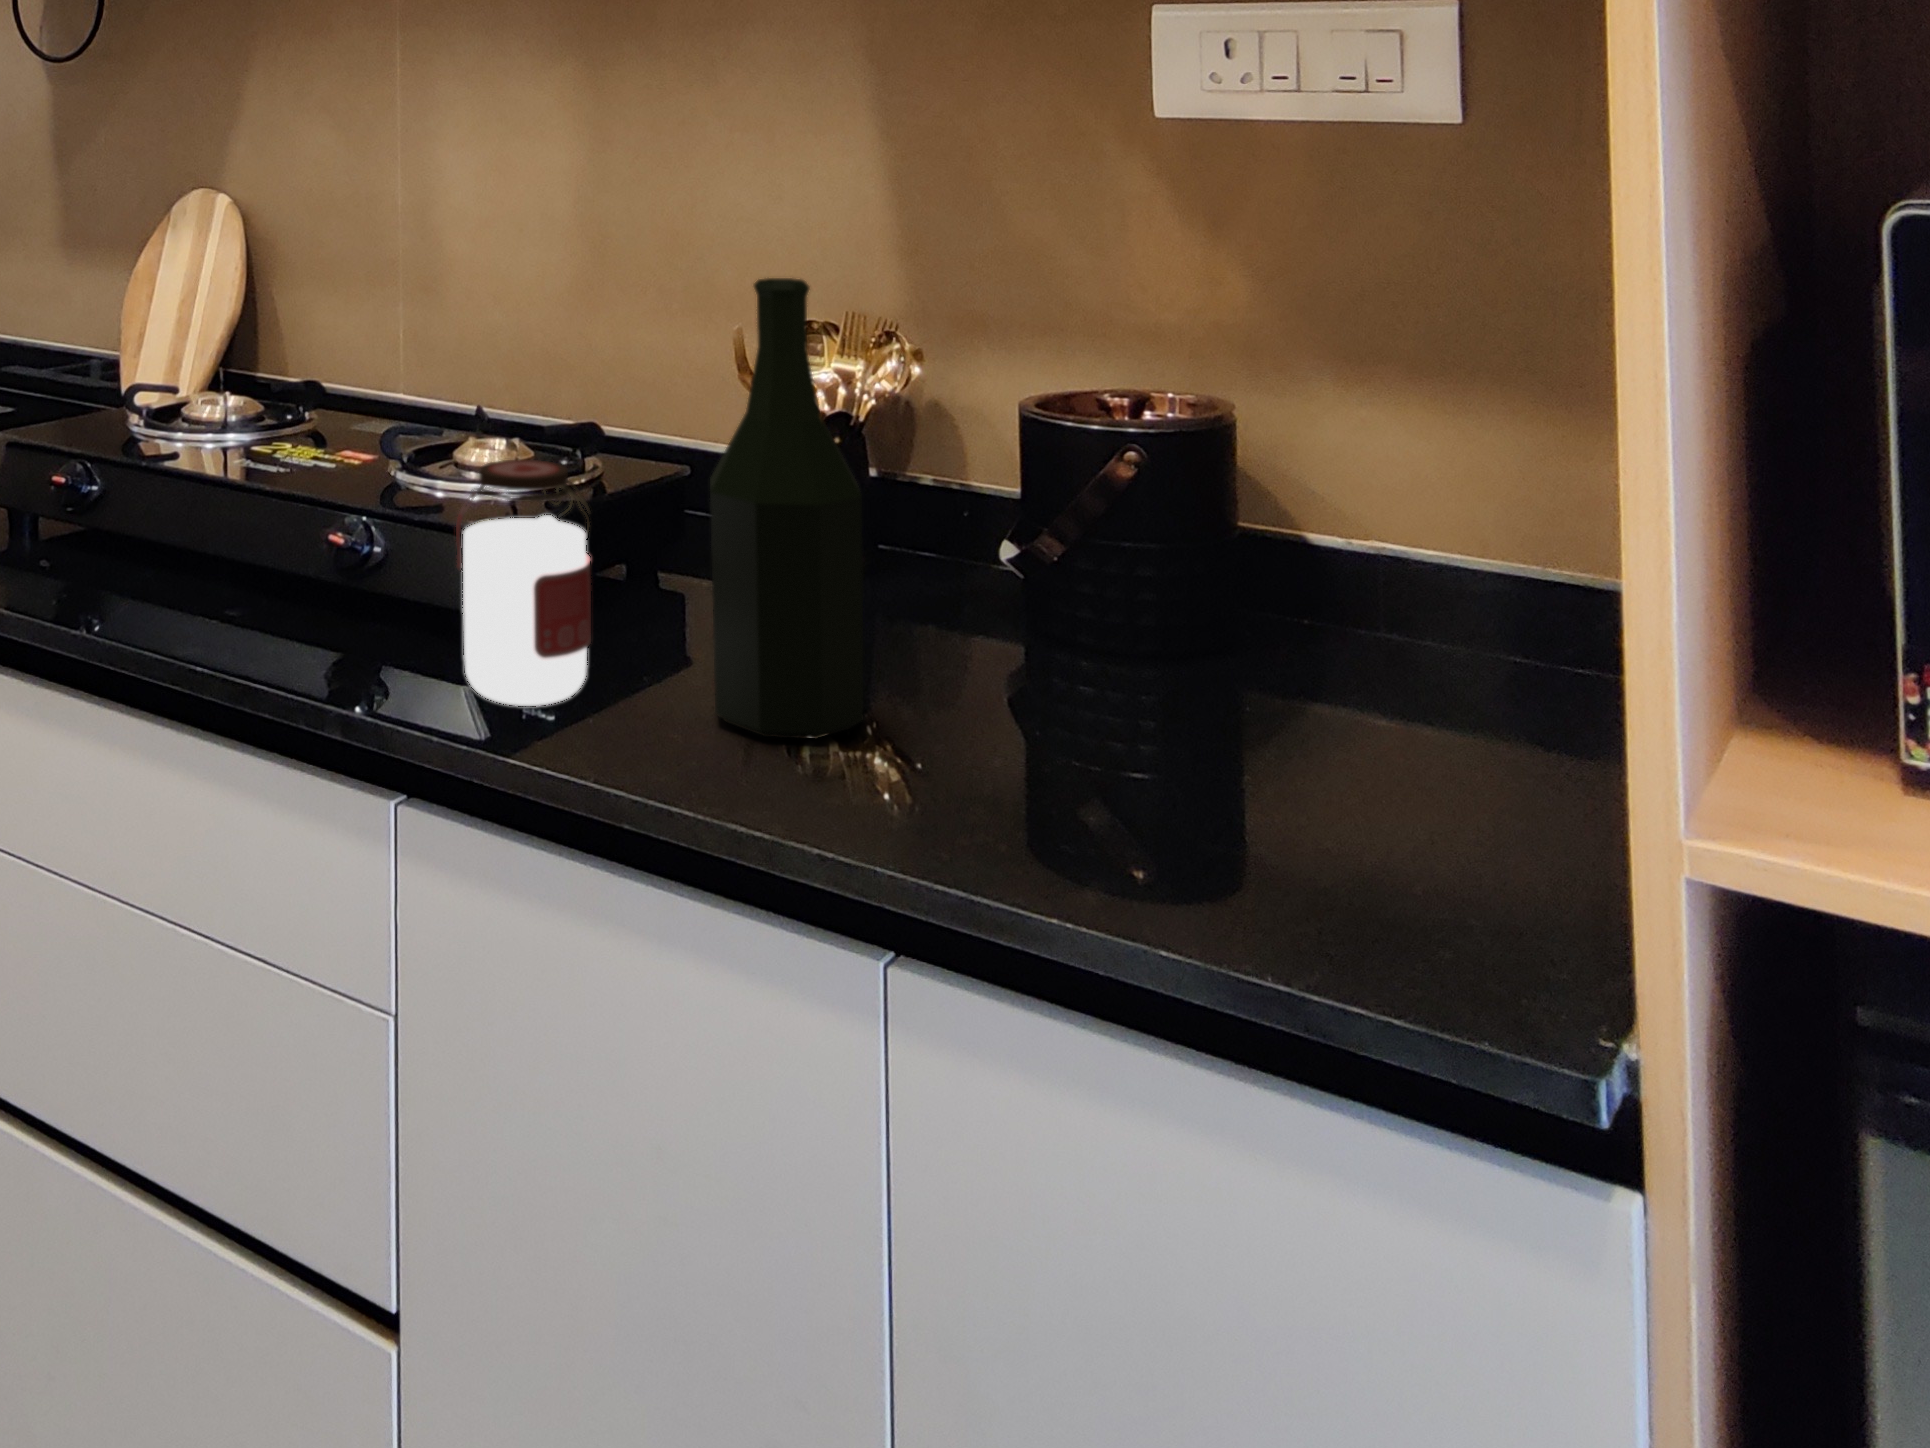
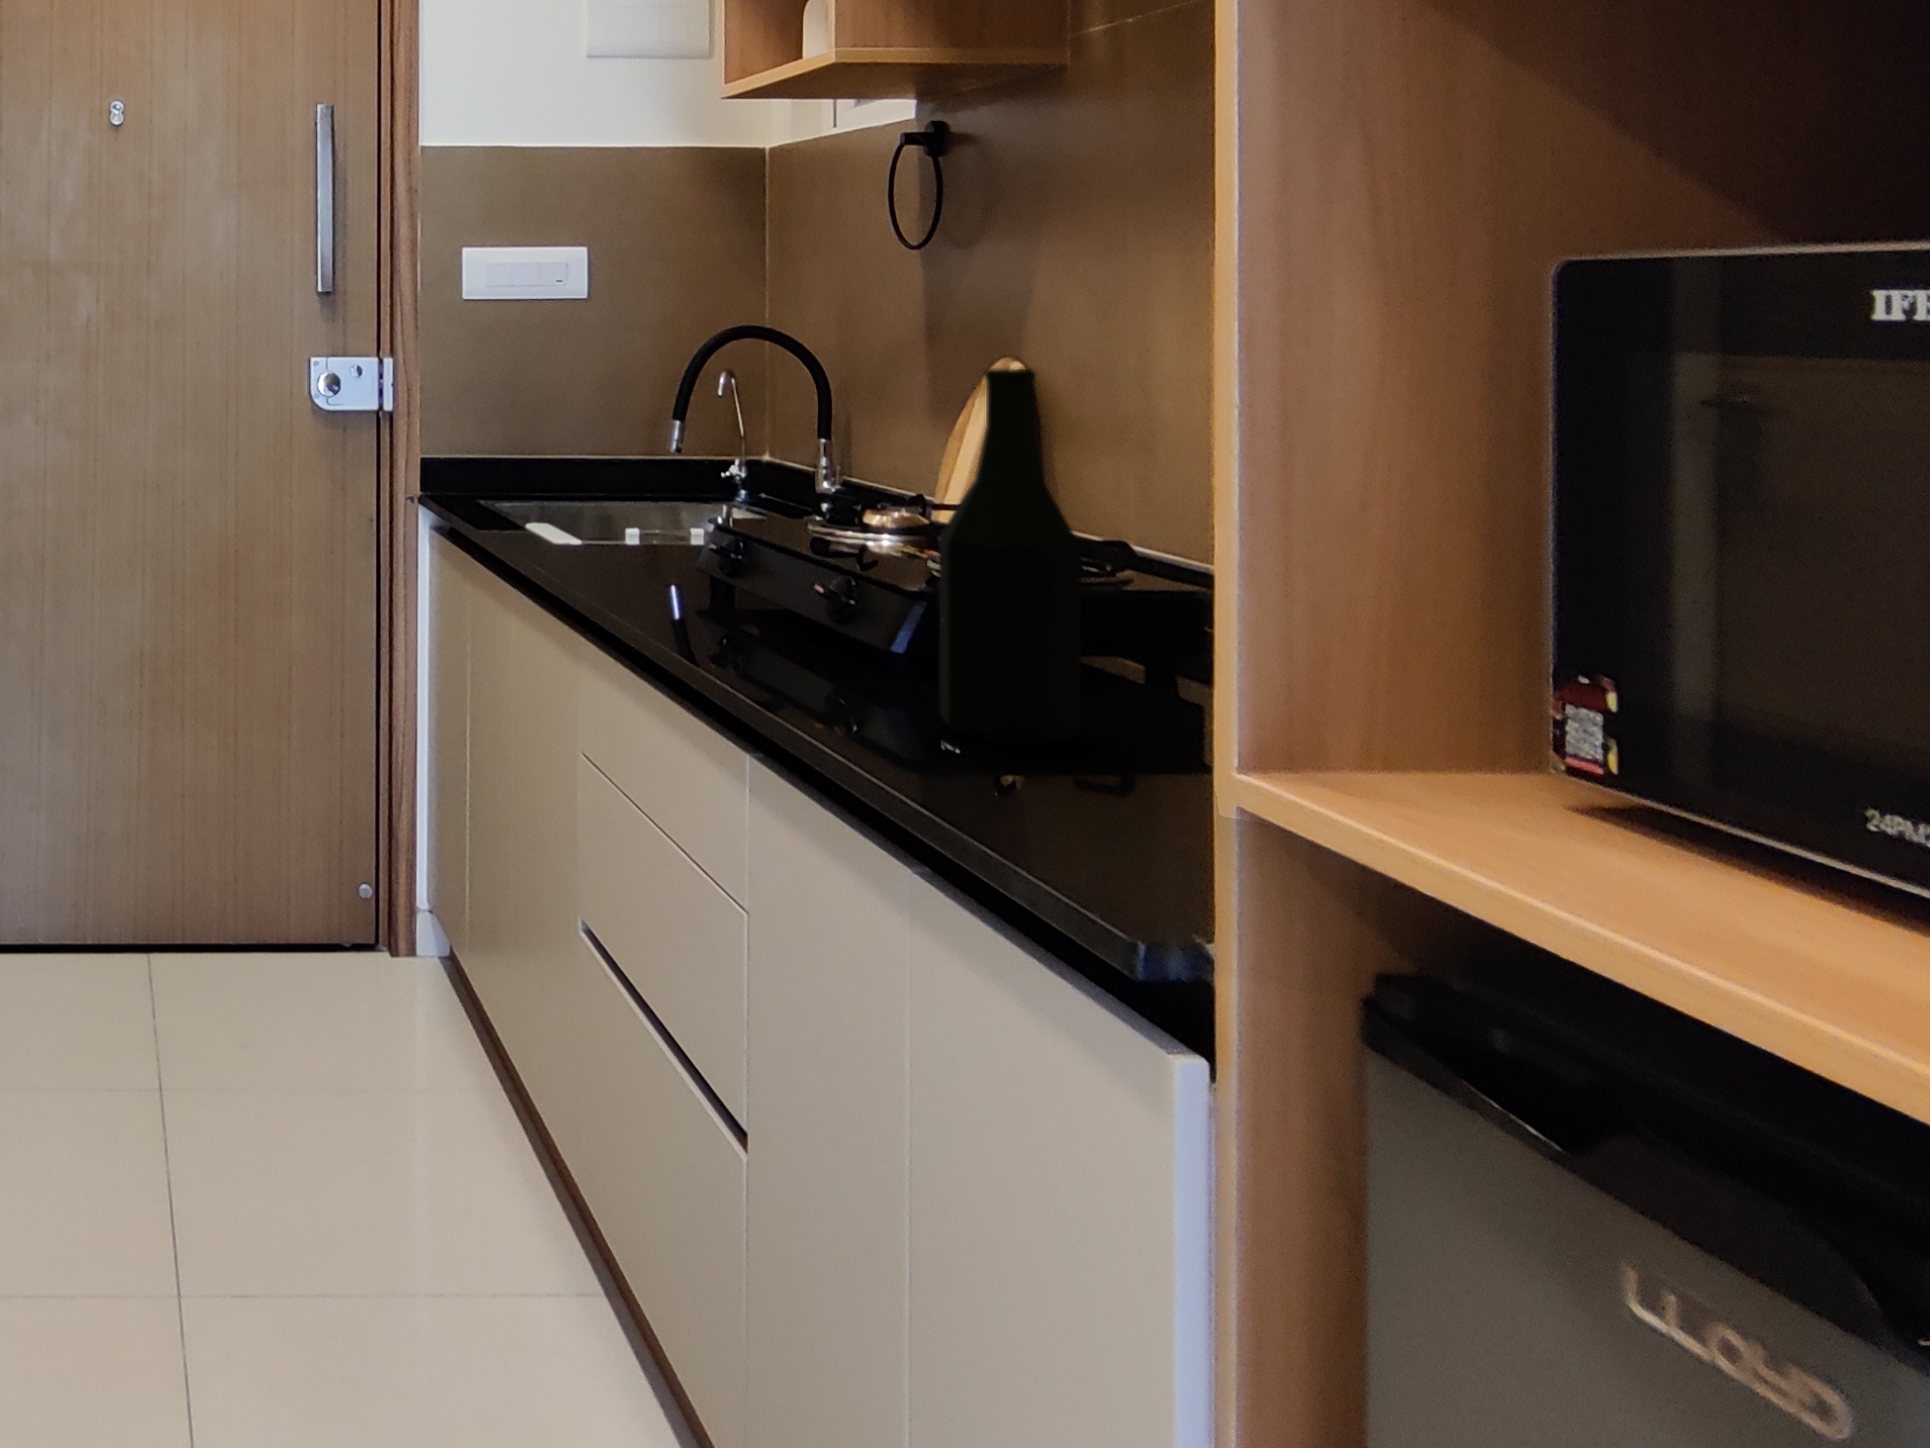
jar: present [456,460,591,706] -> none [782,511,899,698]

